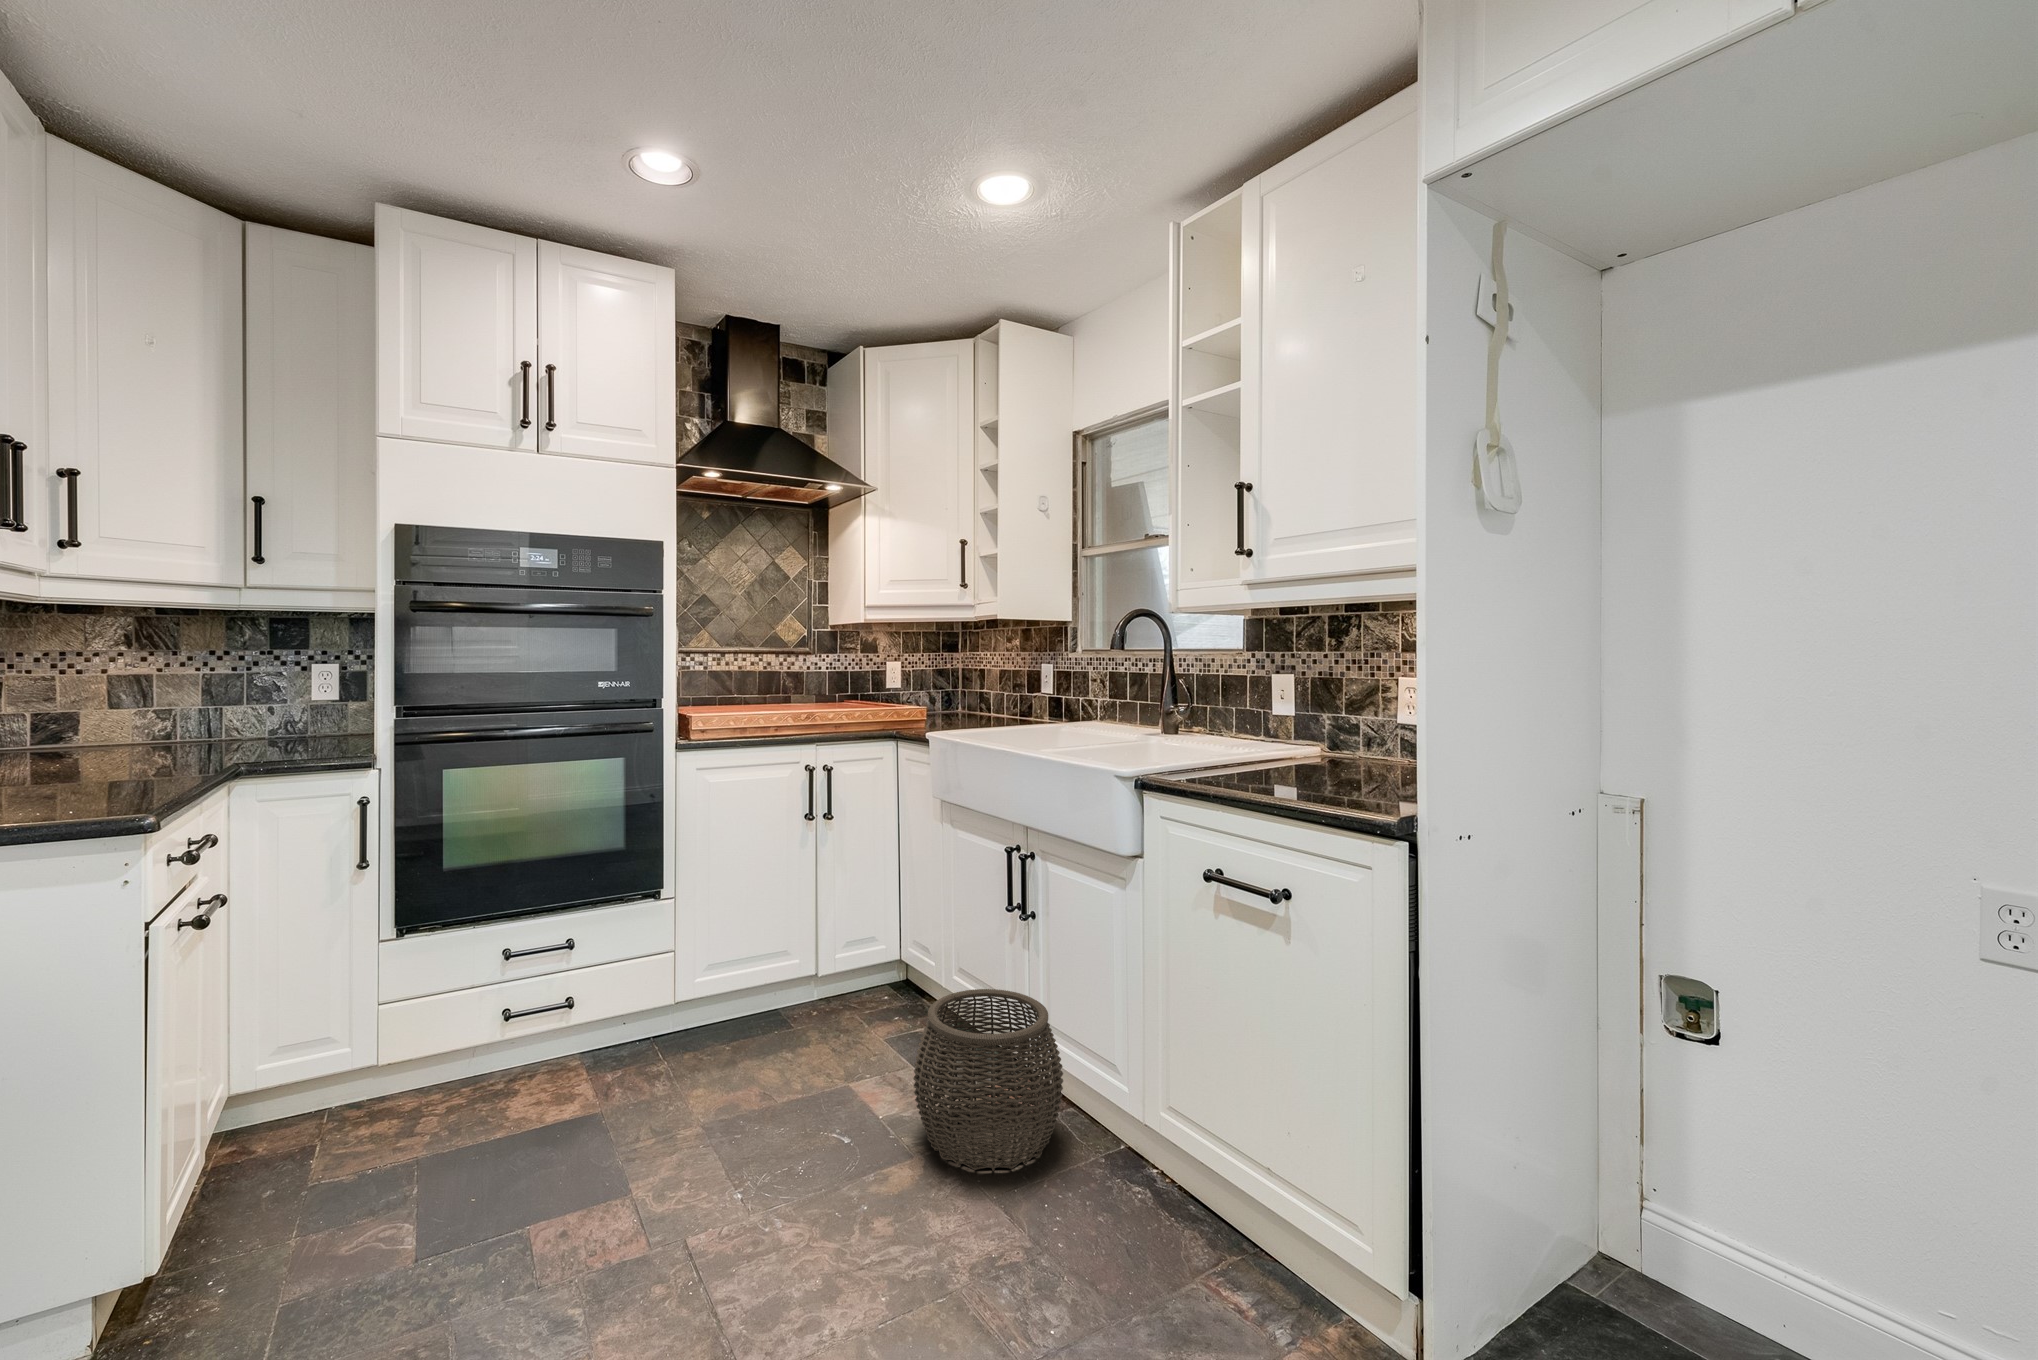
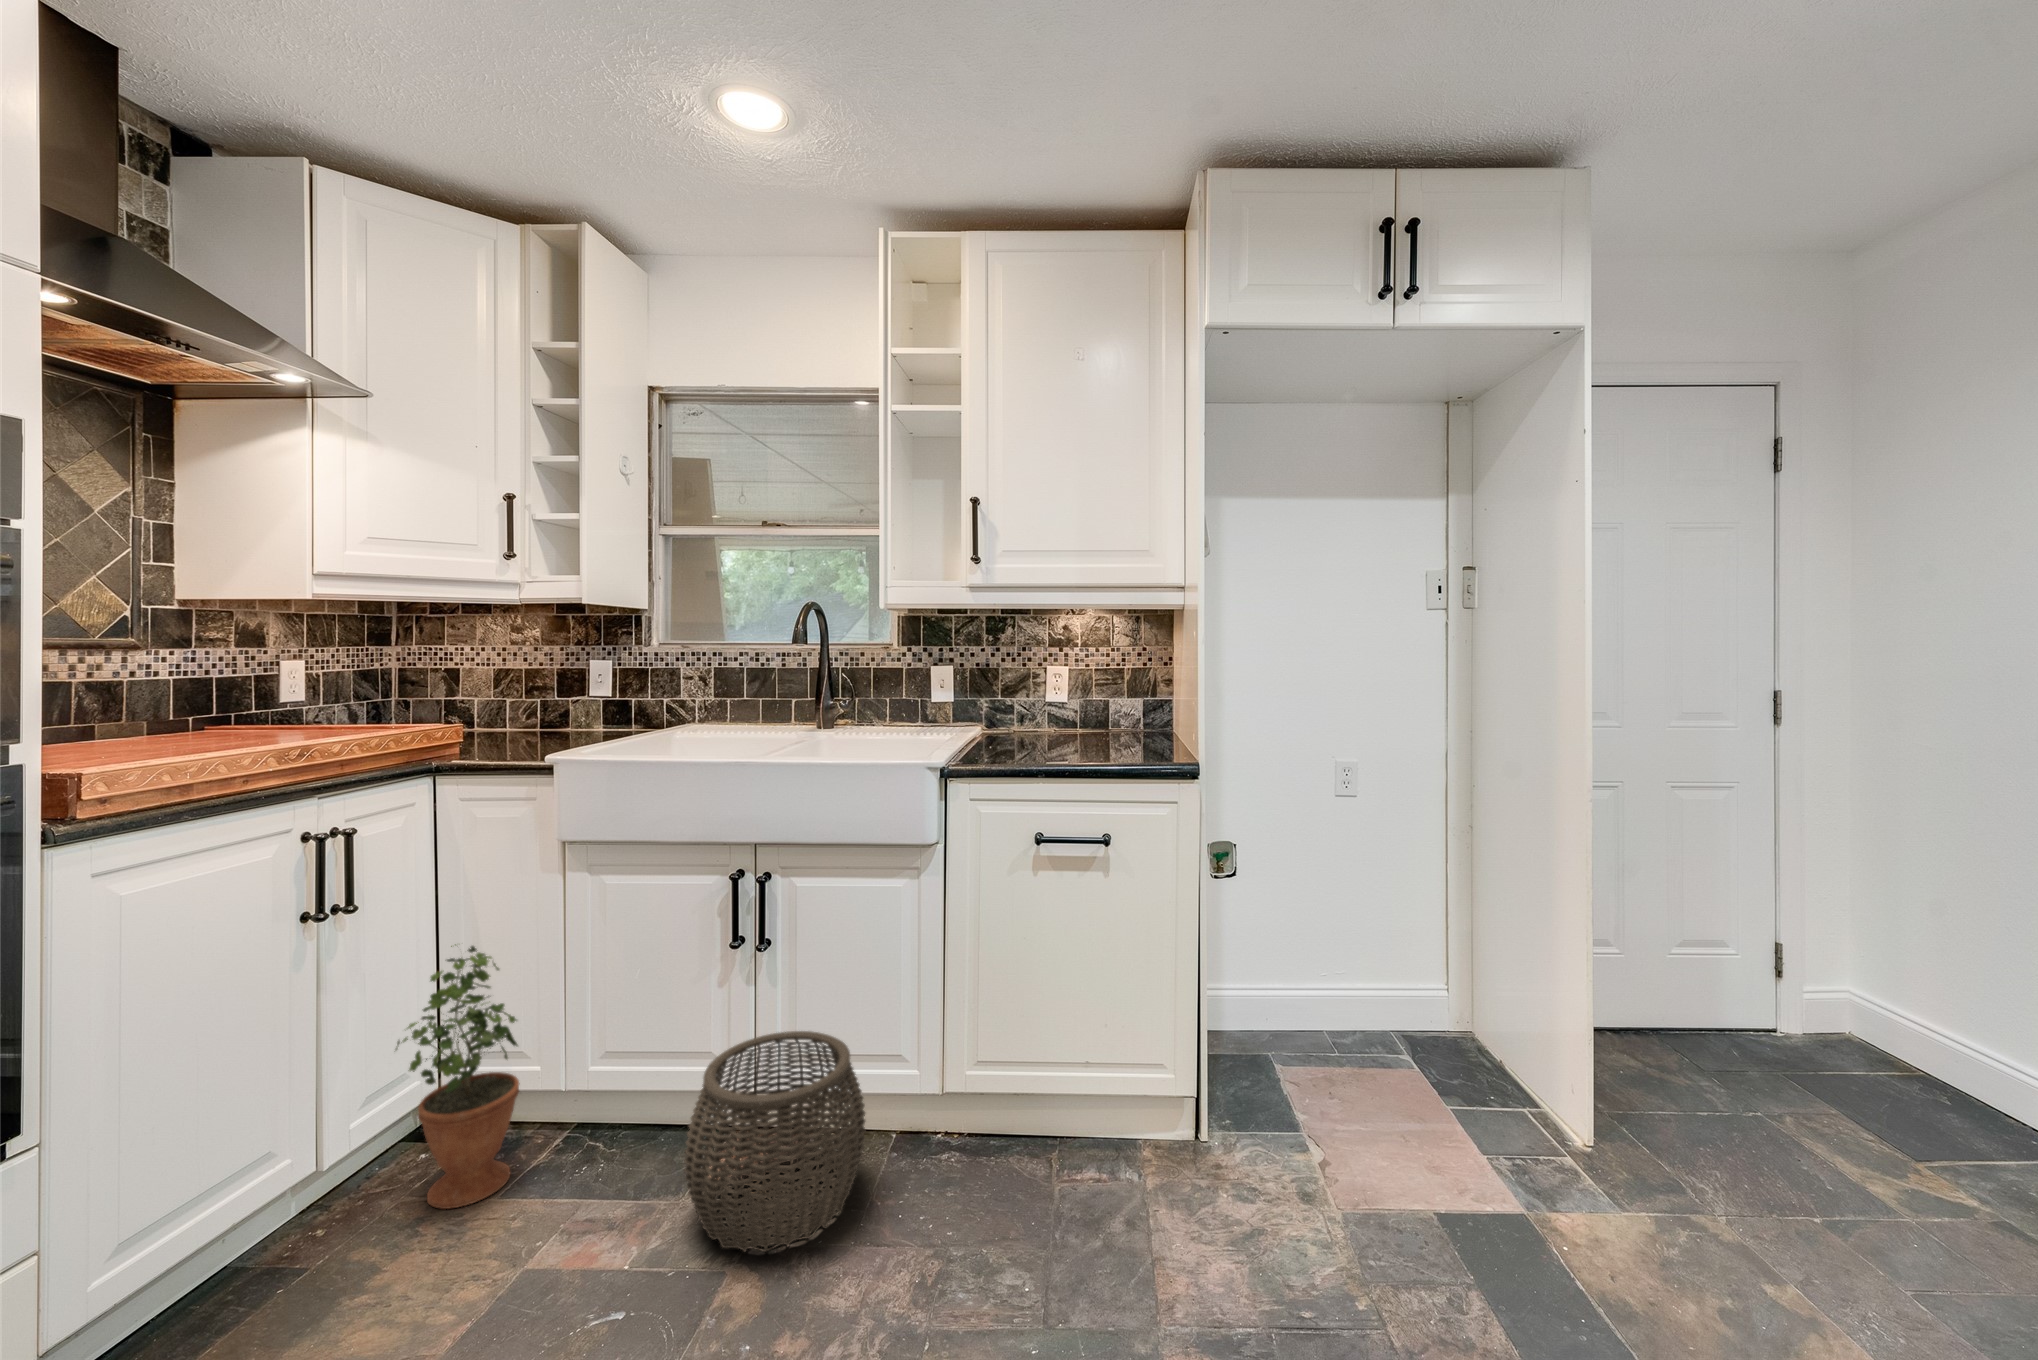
potted plant: none [841,858,913,1038] -> present [396,944,519,1209]

